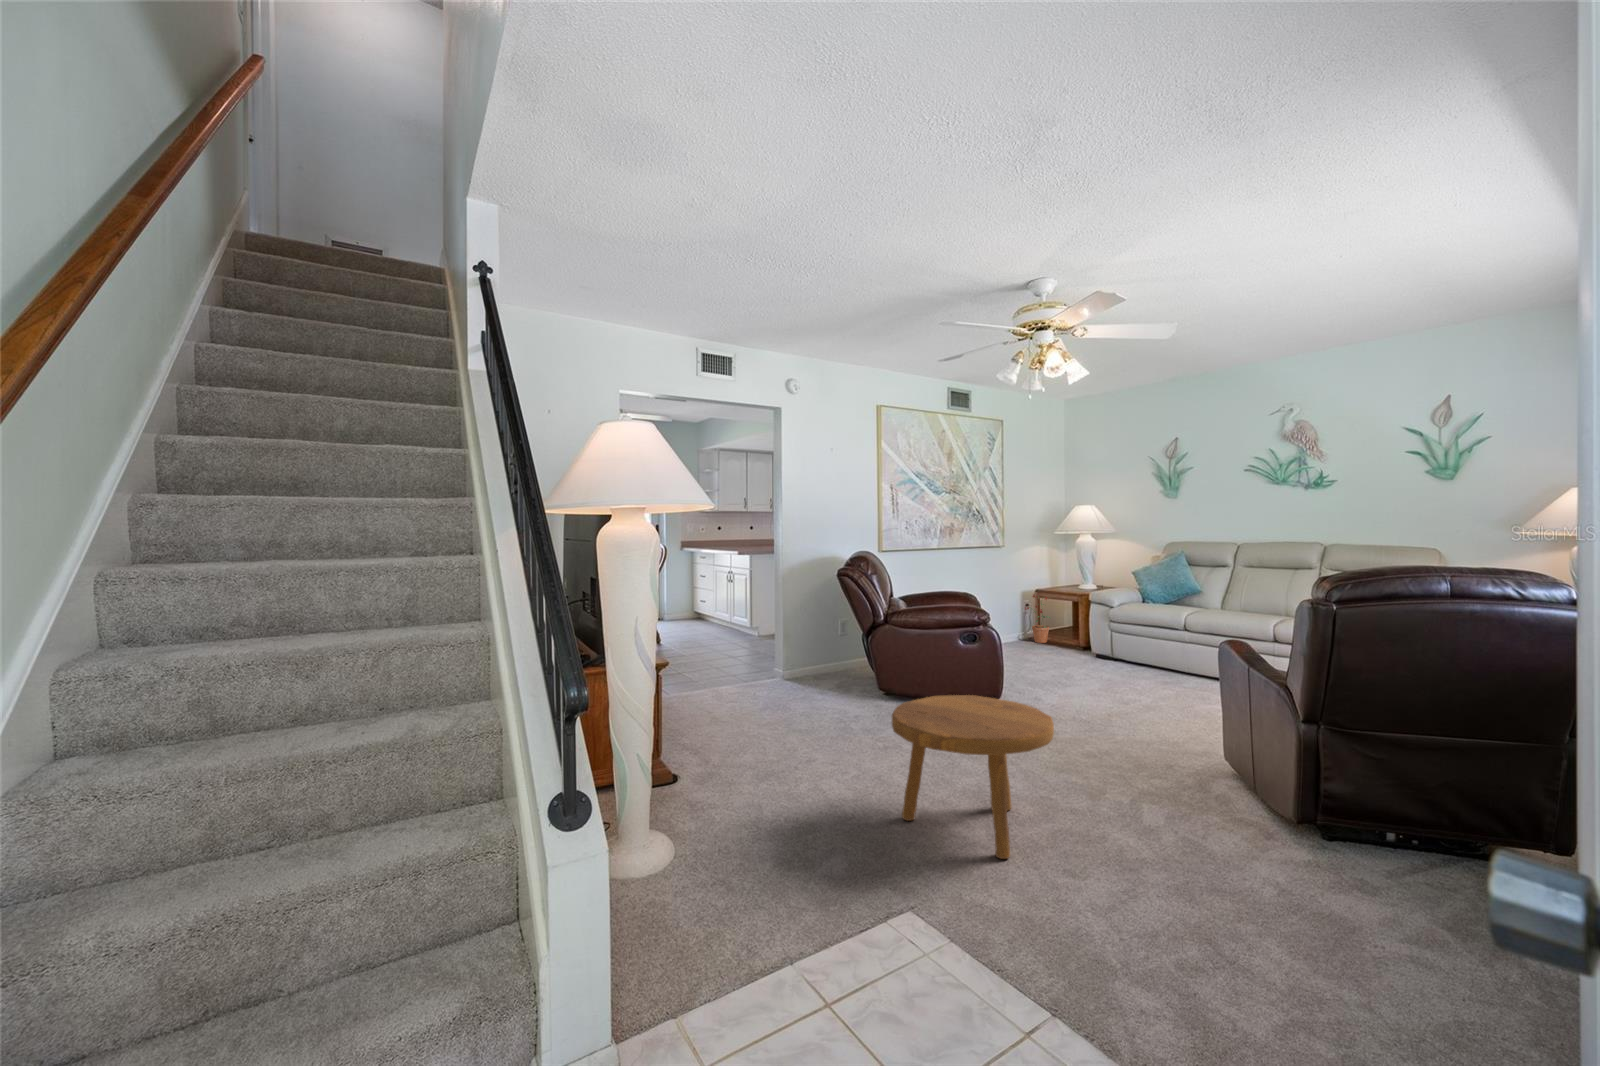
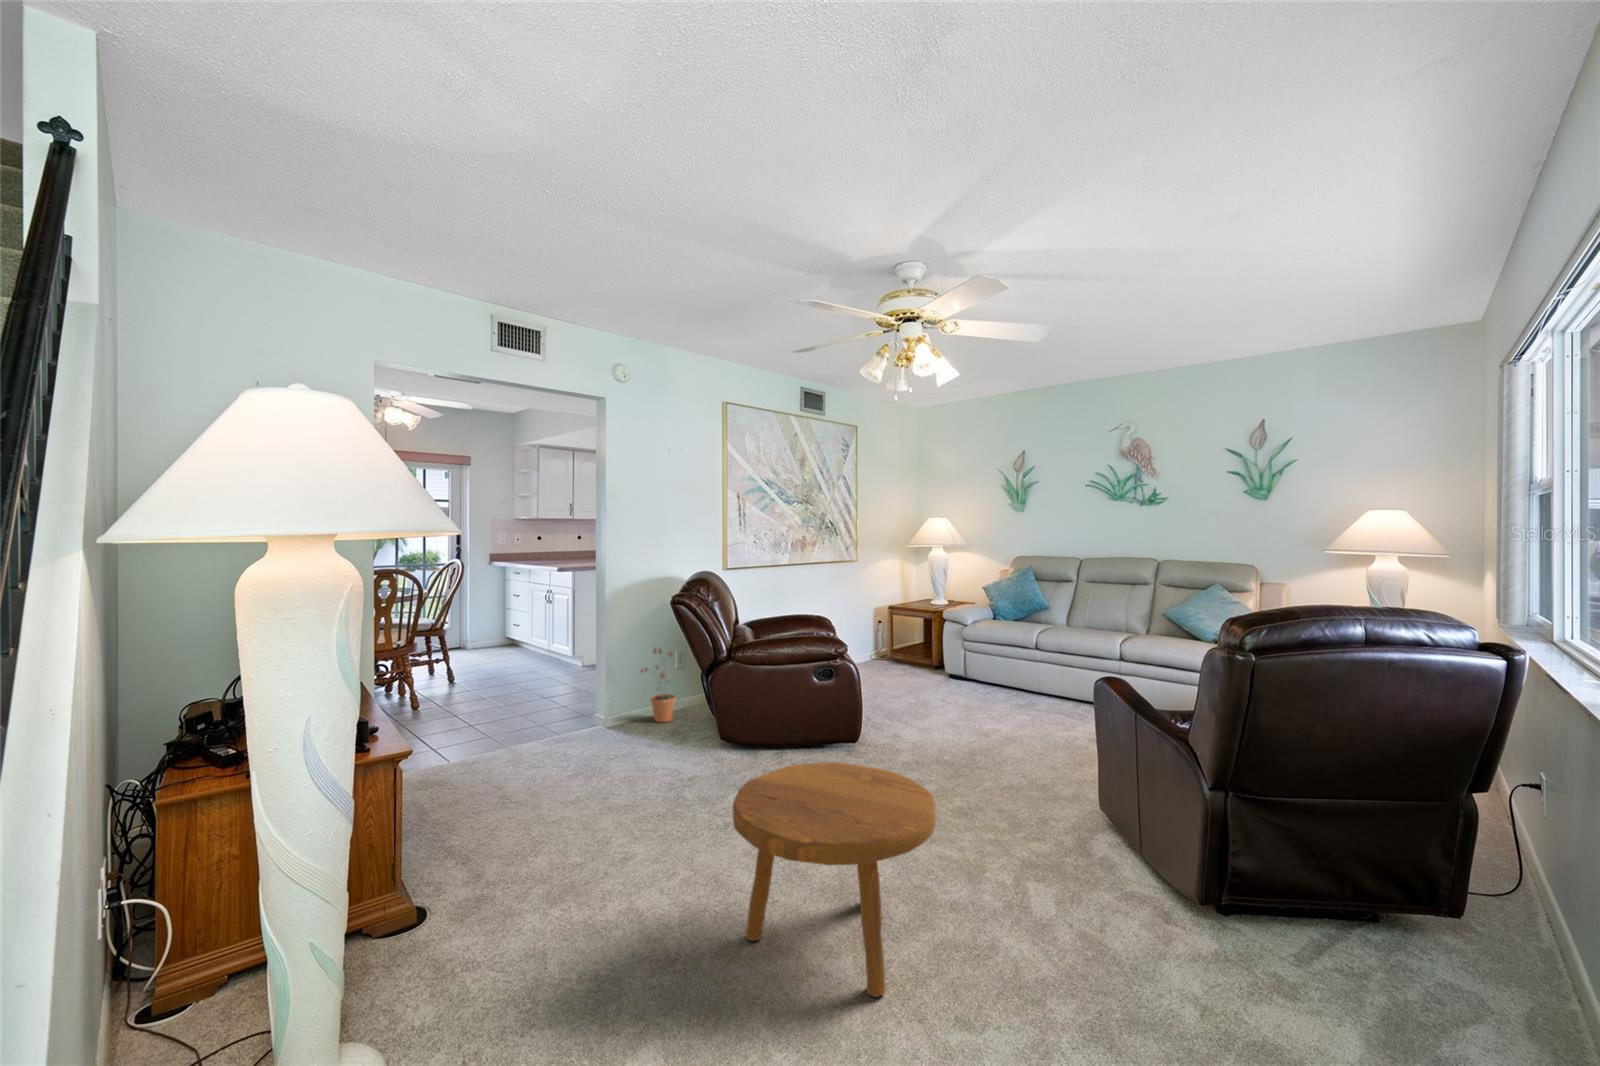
potted plant: present [1025,594,1050,643] -> present [641,648,676,722]

